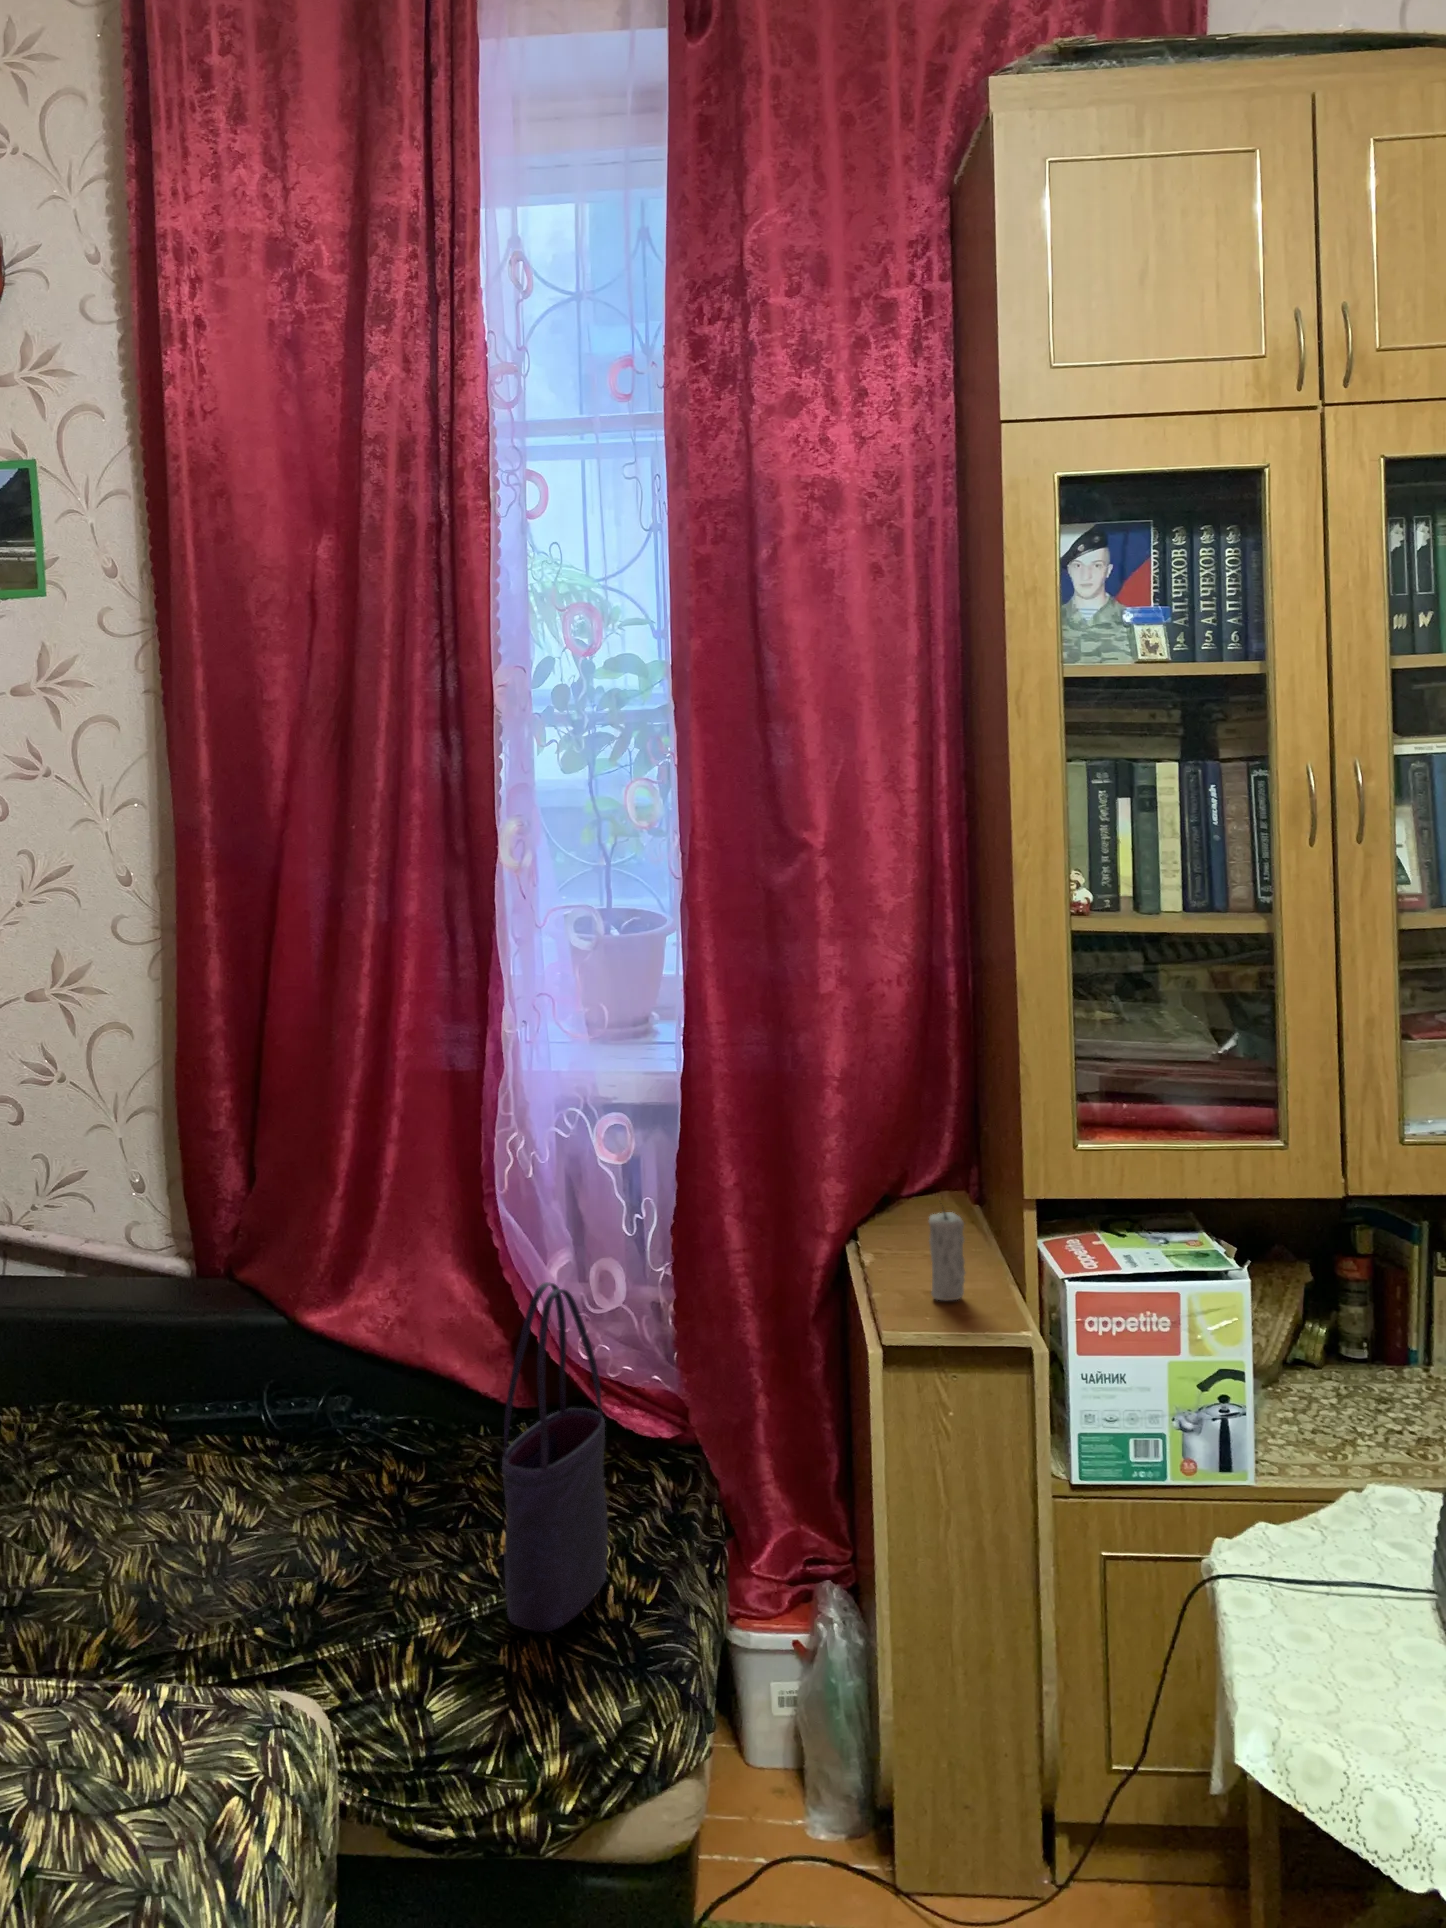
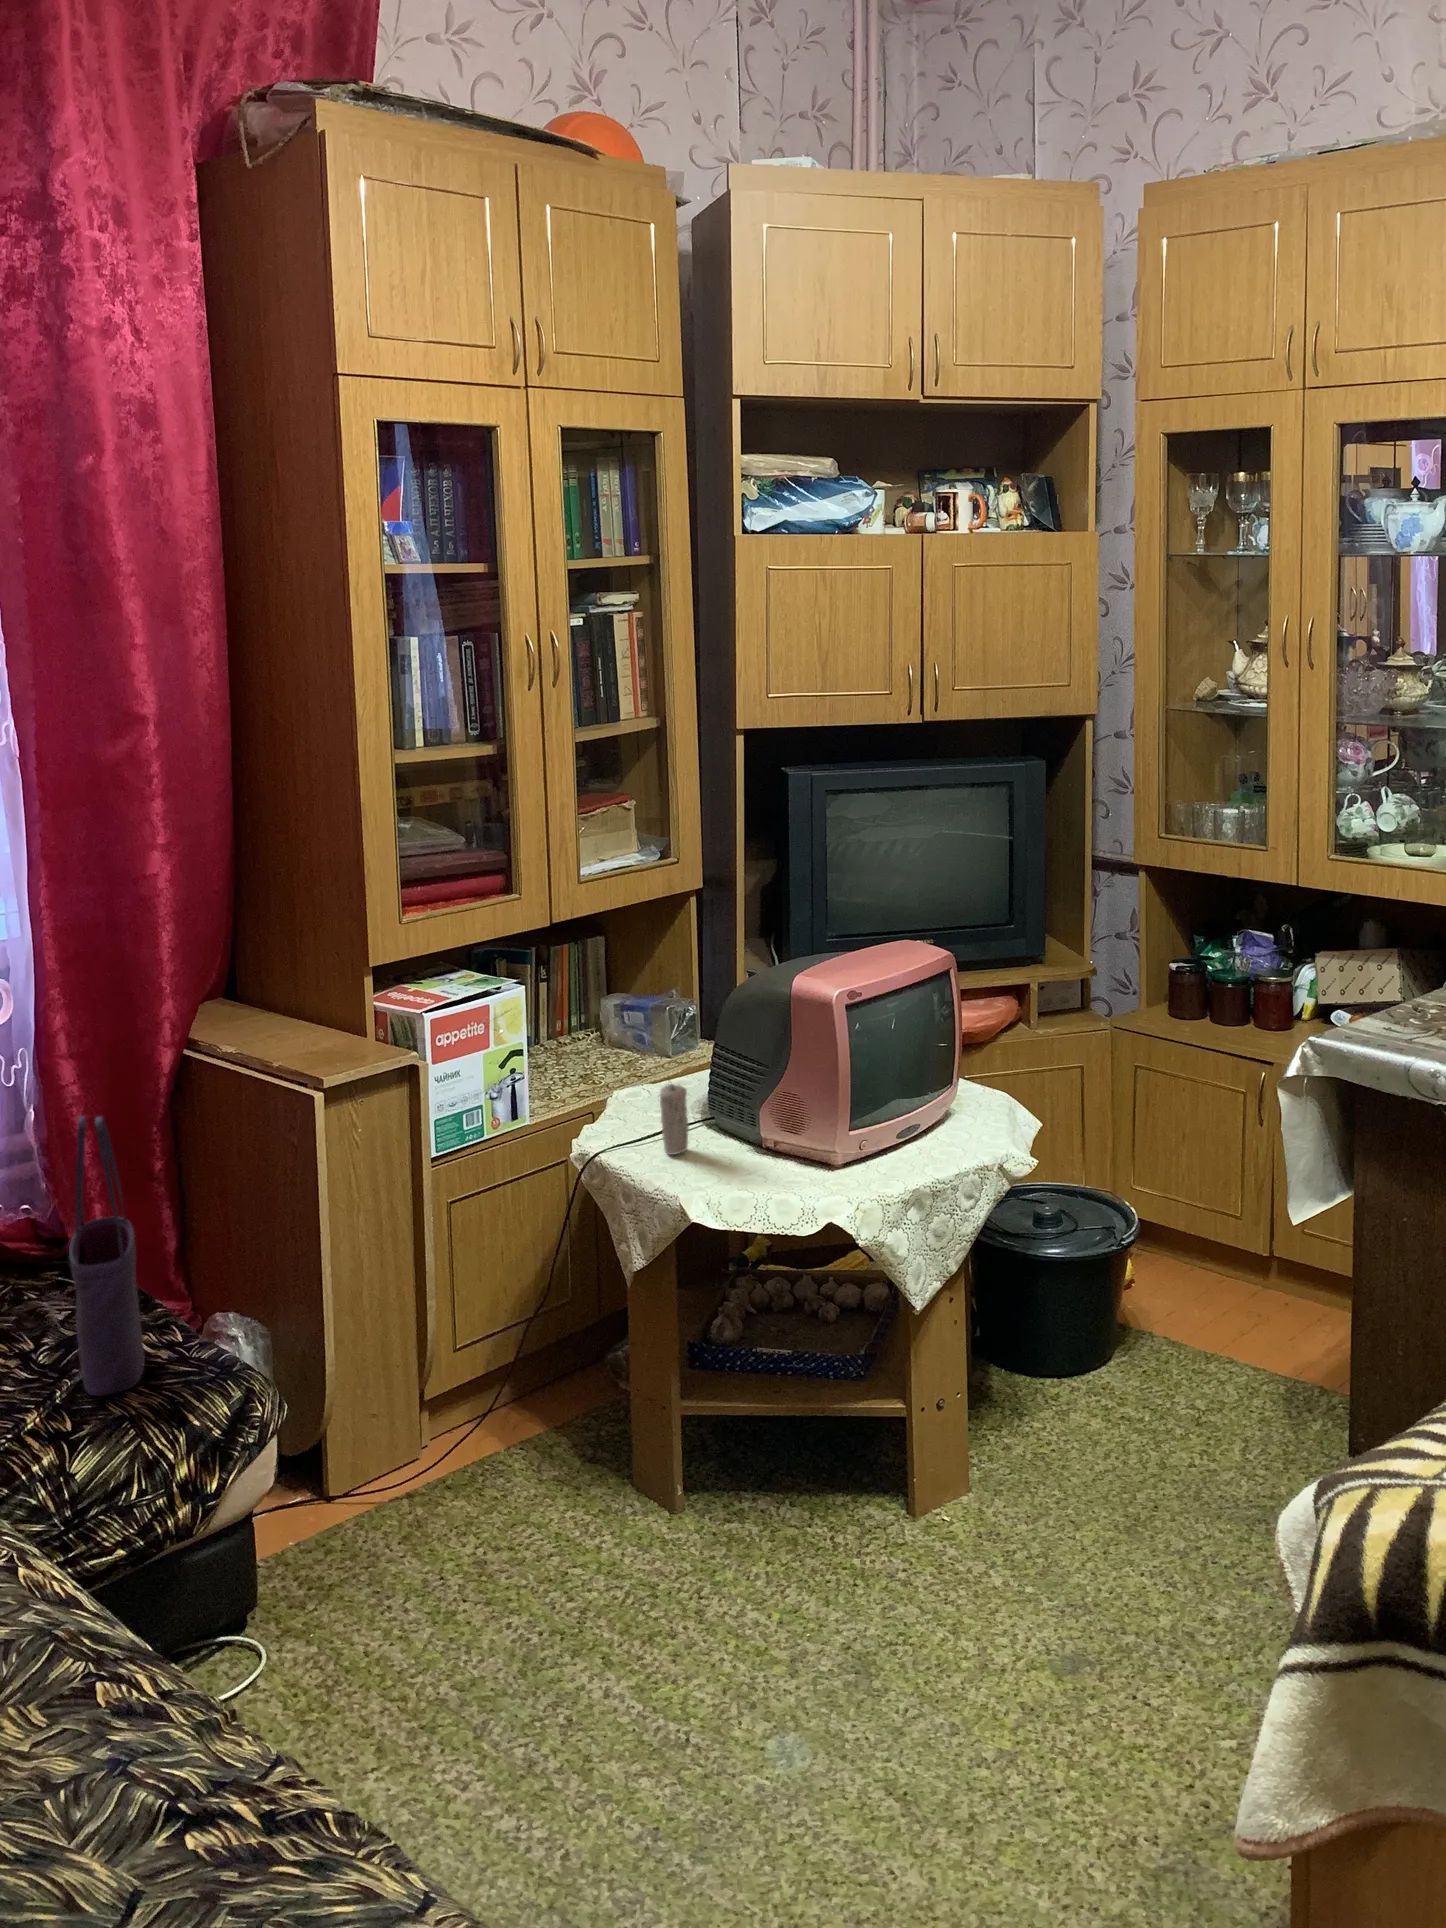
candle: present [928,1211,965,1300] -> present [660,1084,689,1155]

